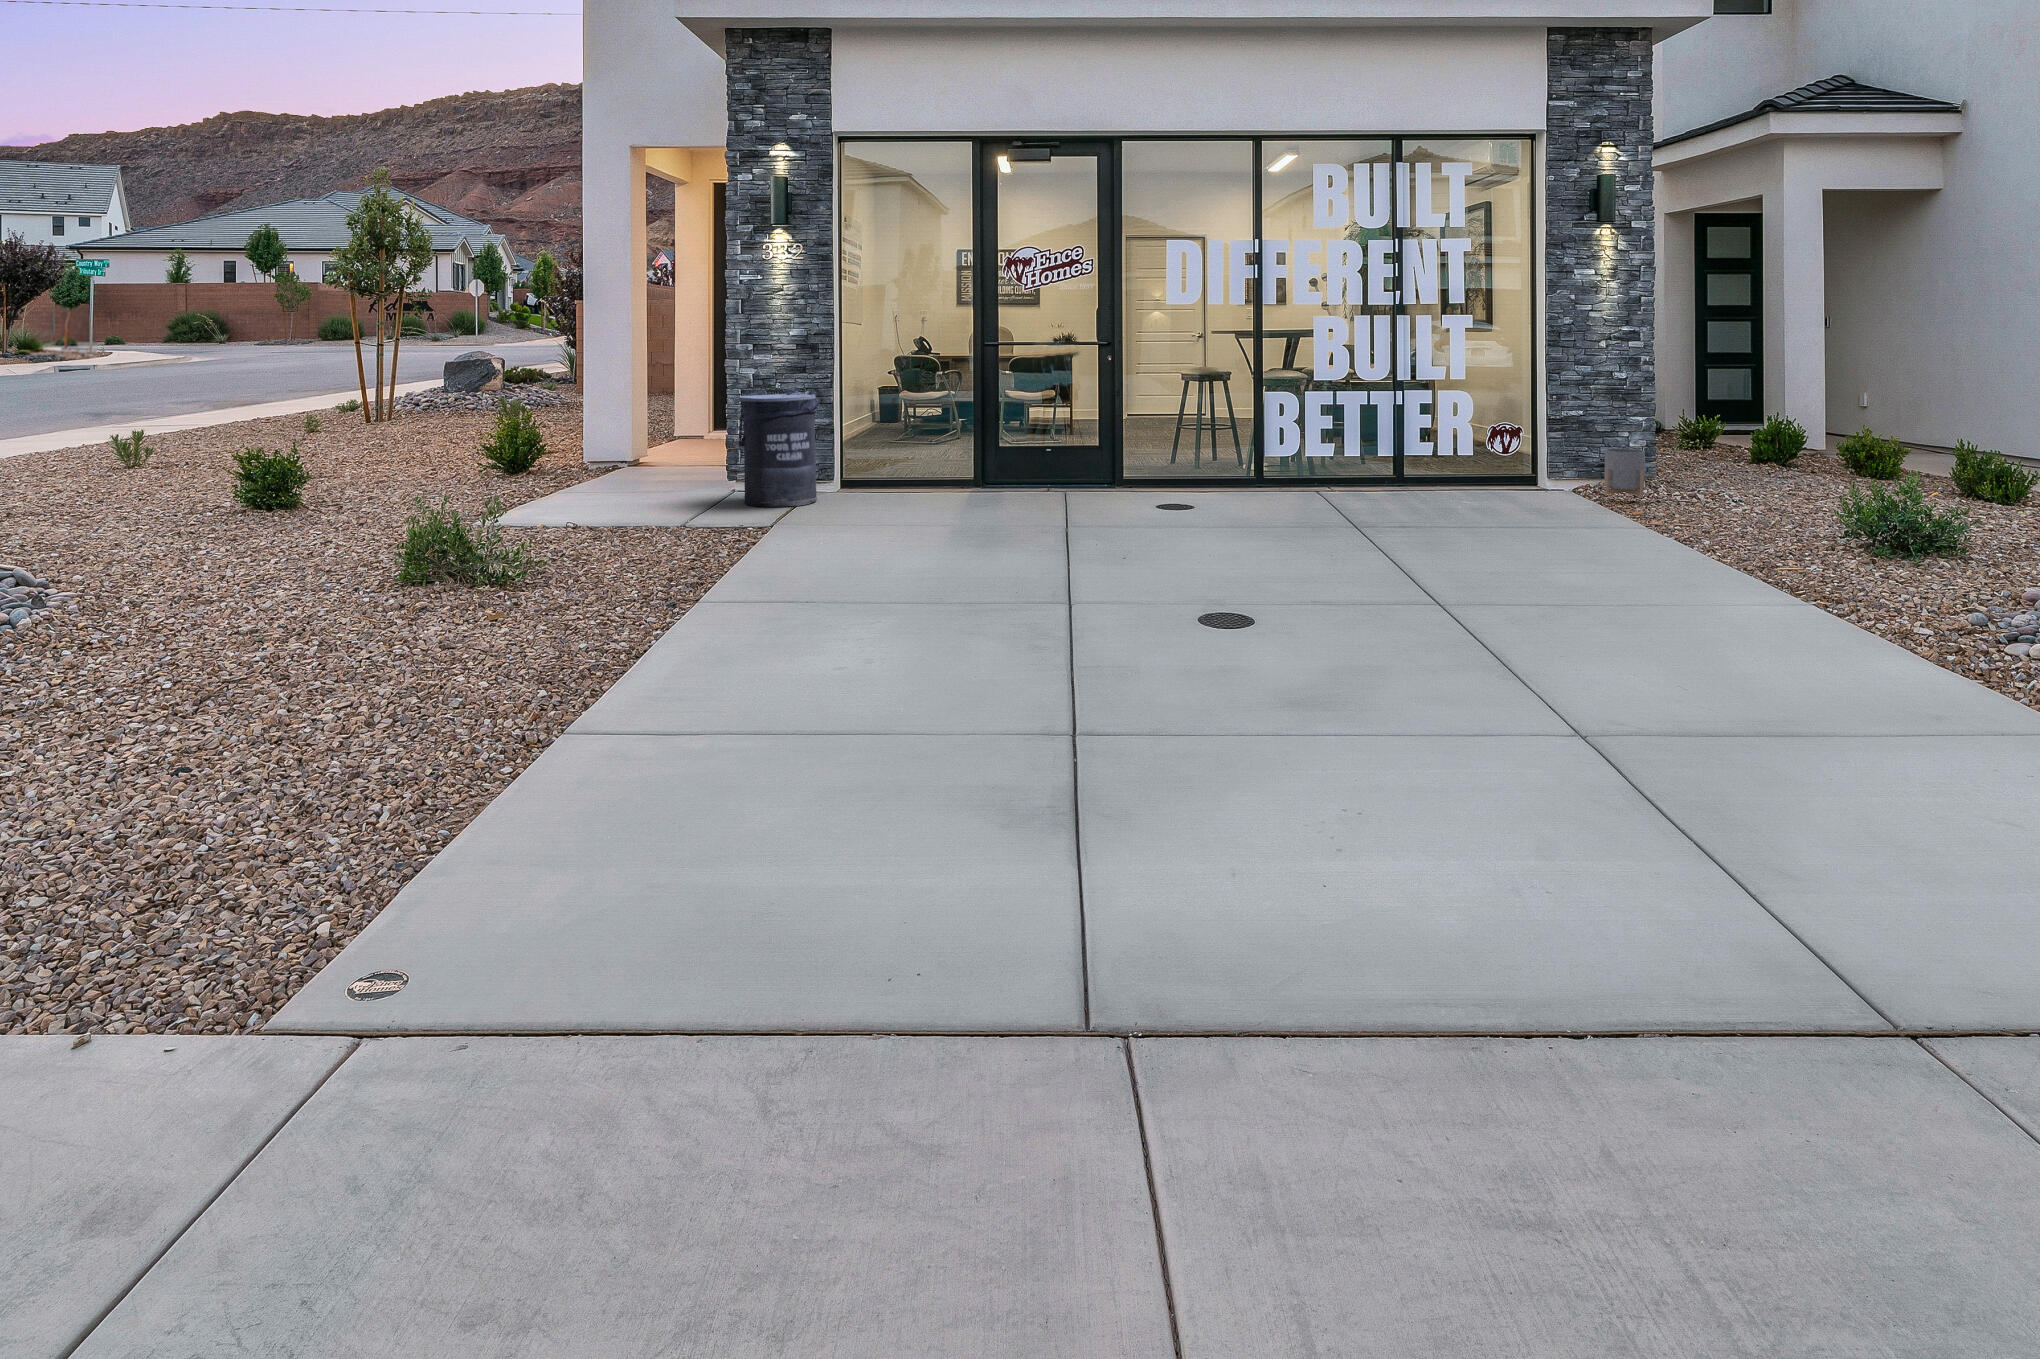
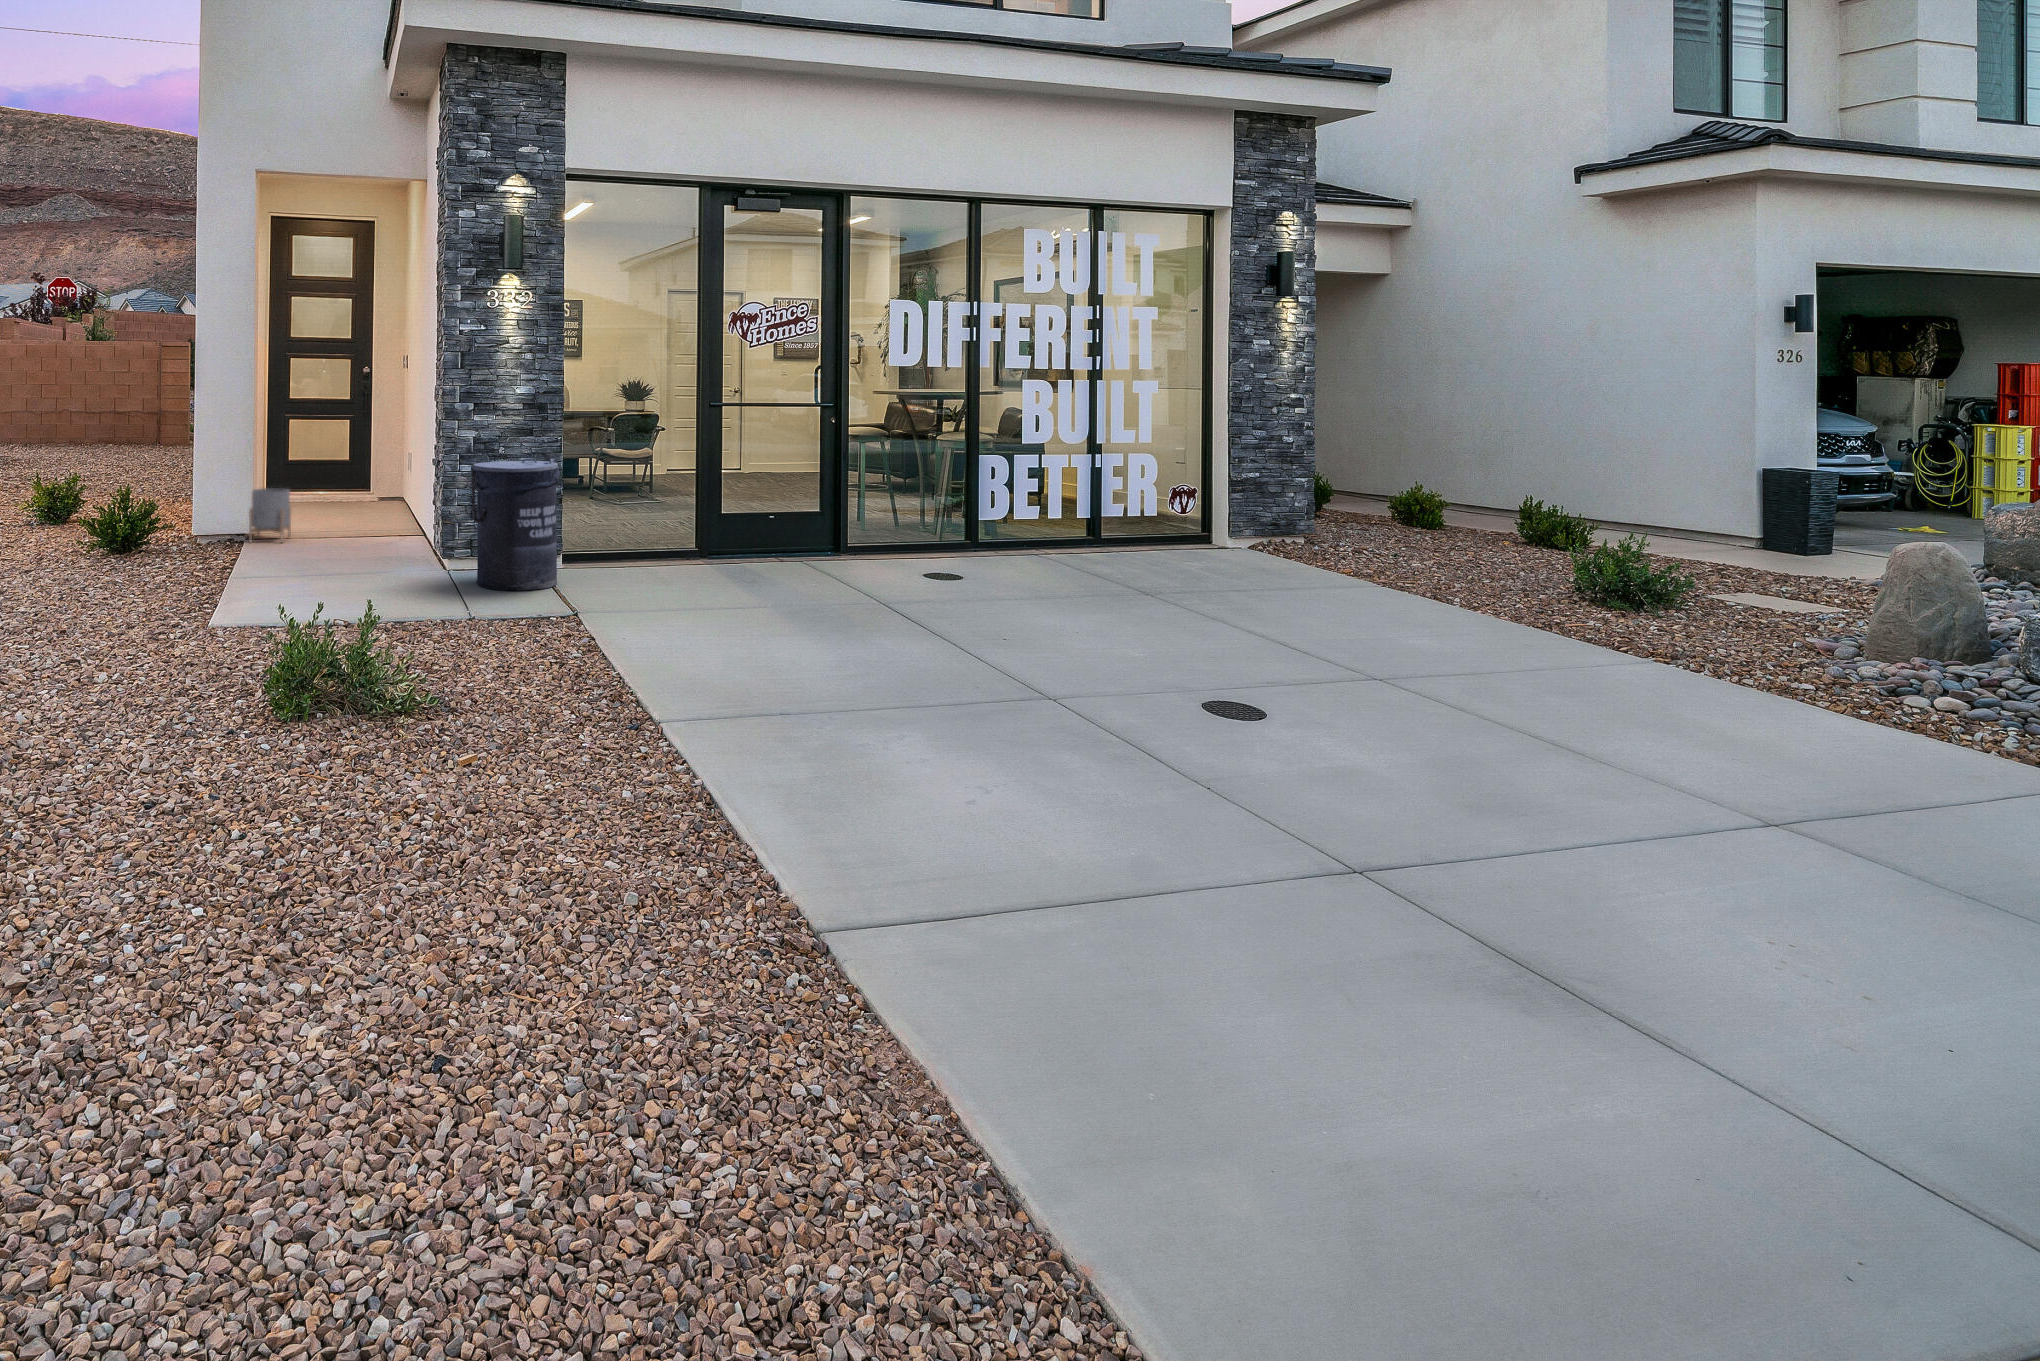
planter: present [1604,449,1645,505] -> present [249,488,291,542]

